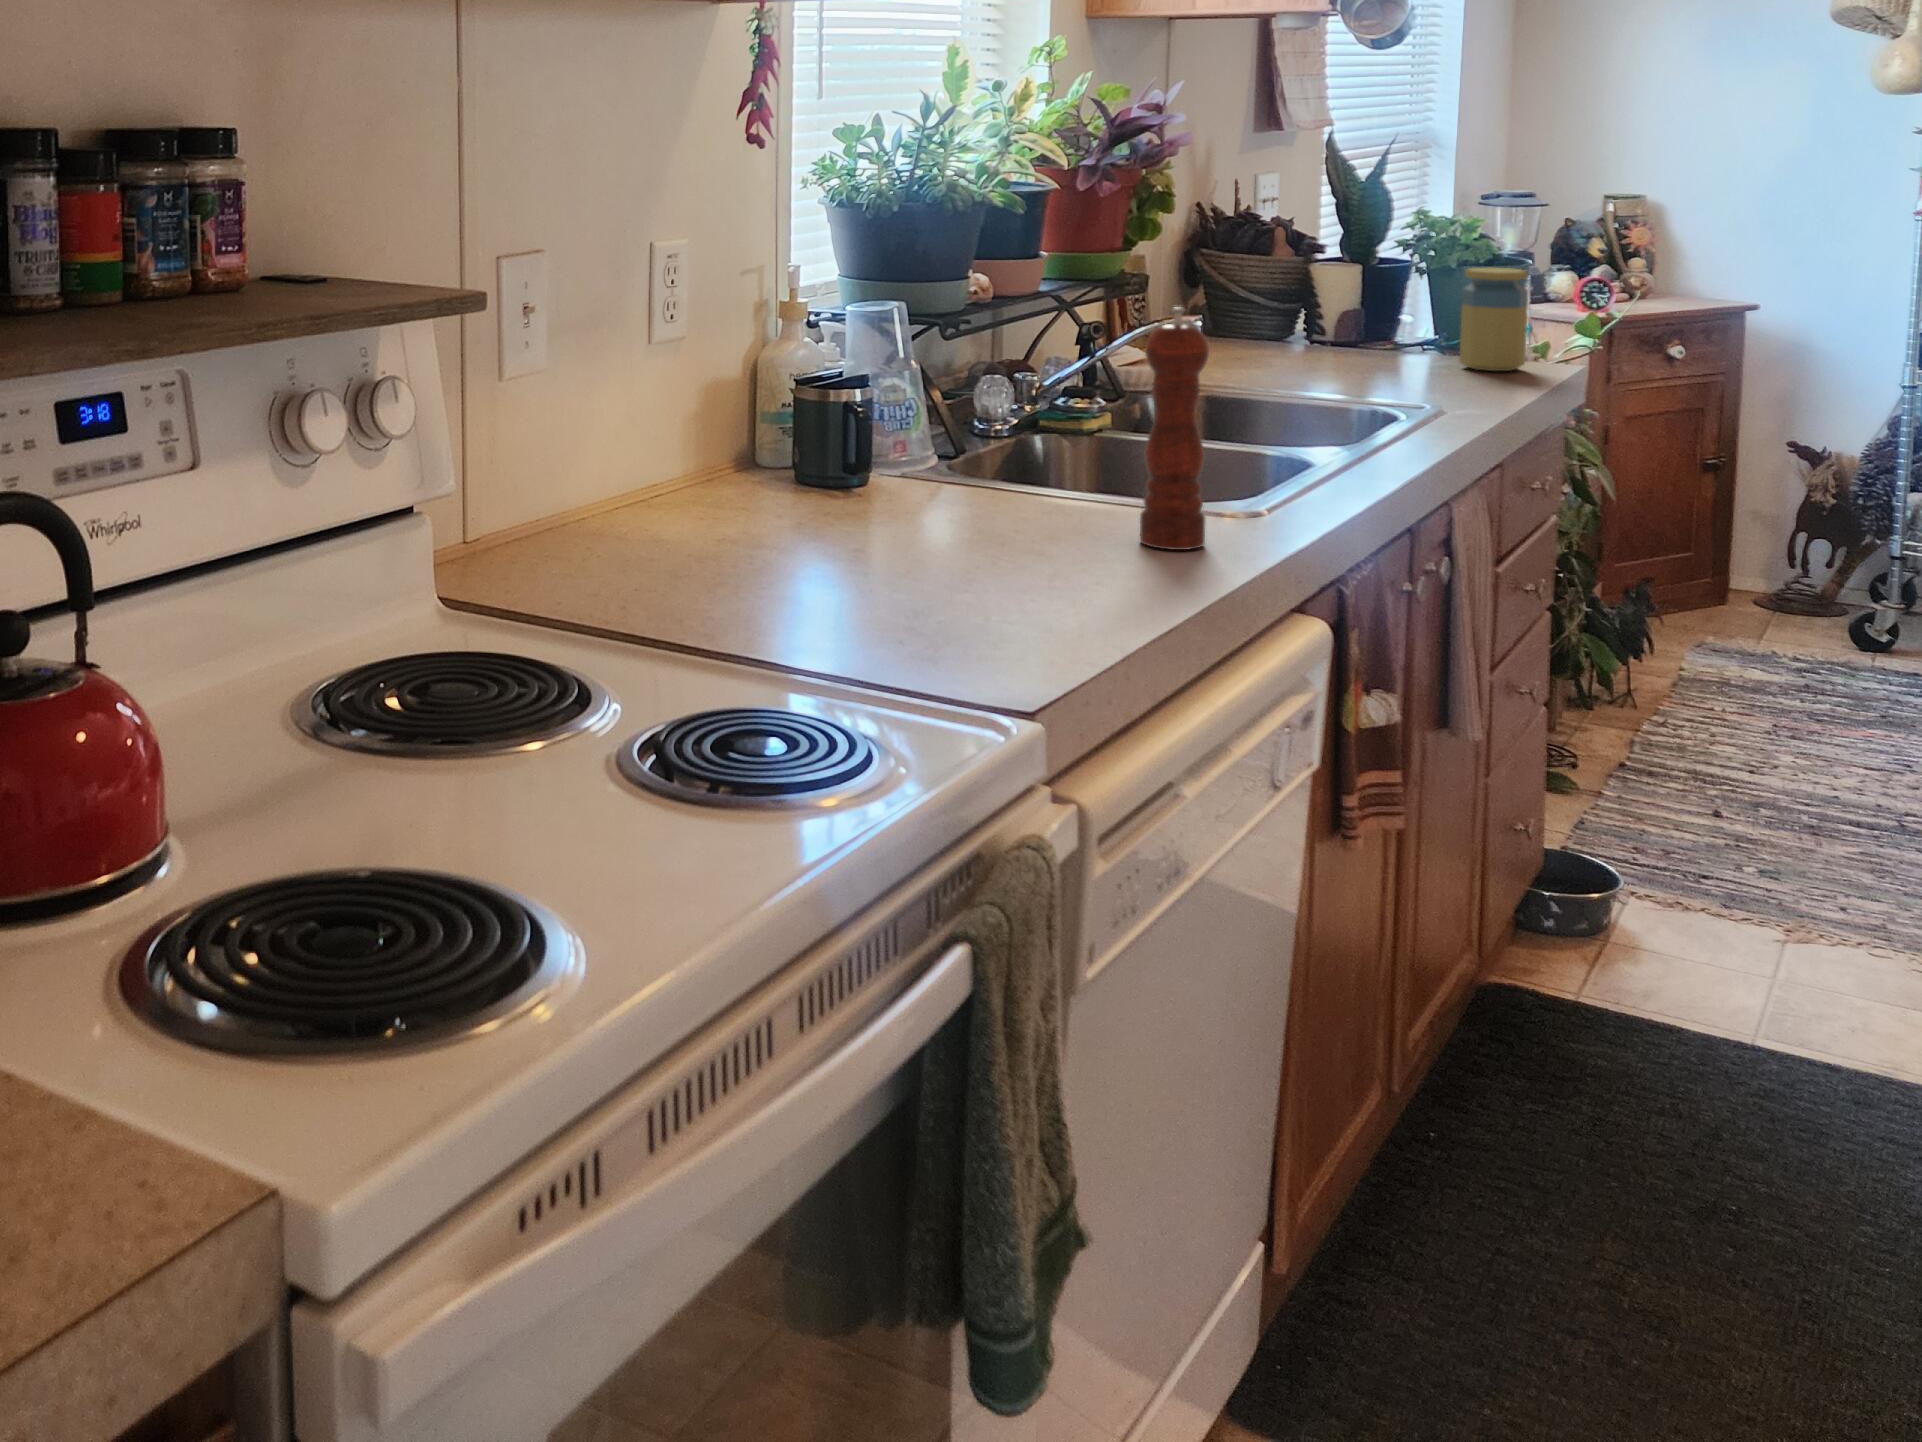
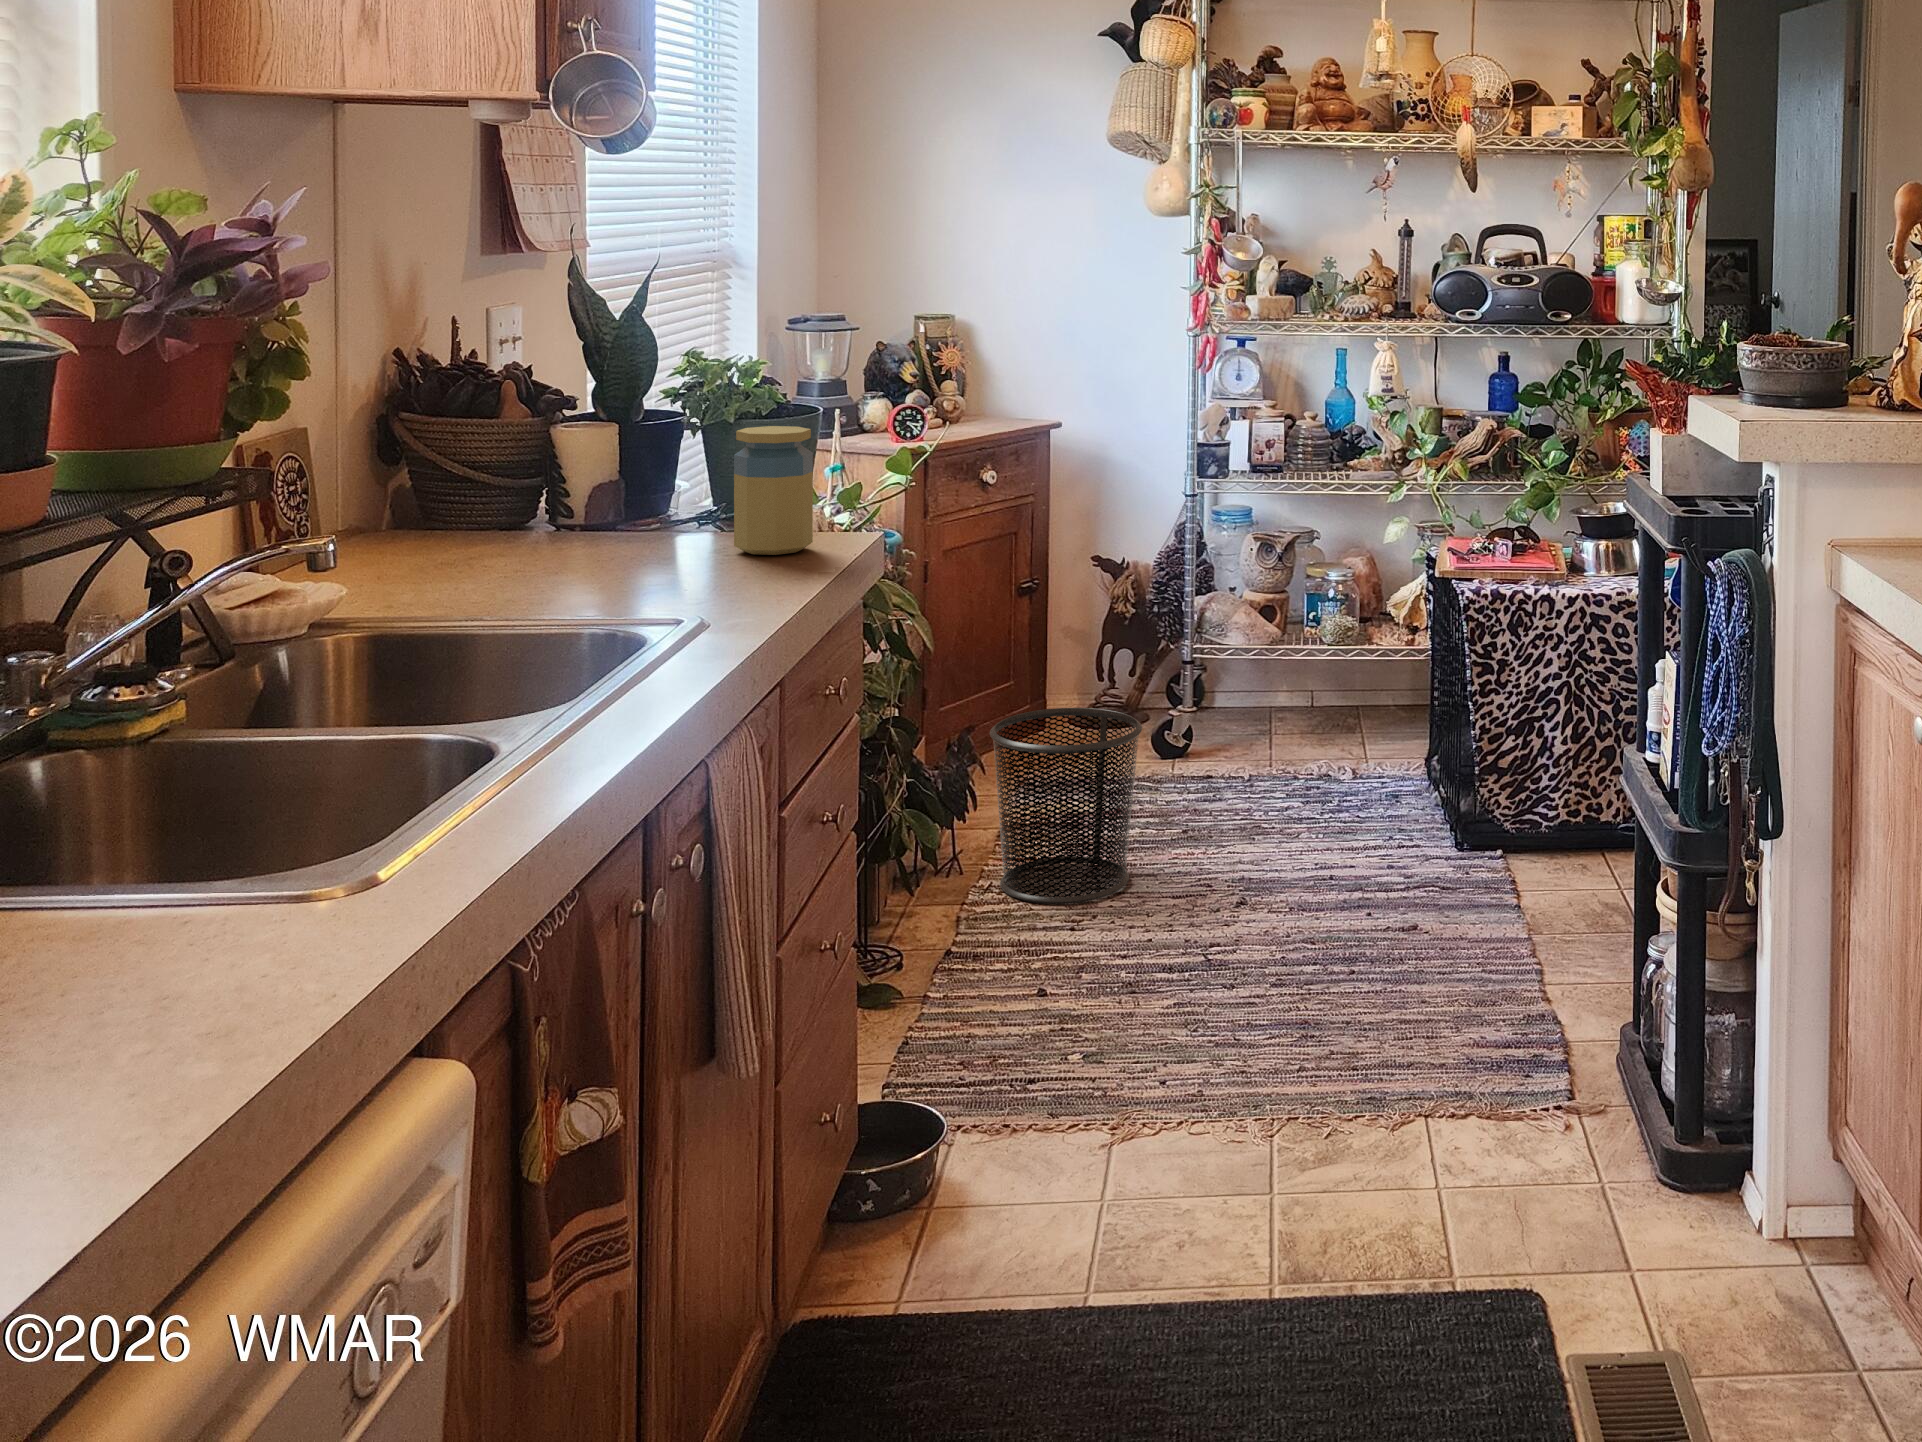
pepper mill: present [1140,307,1209,550] -> none [118,585,251,1011]
waste bin: none [1671,570,1837,754] -> present [990,708,1142,904]

